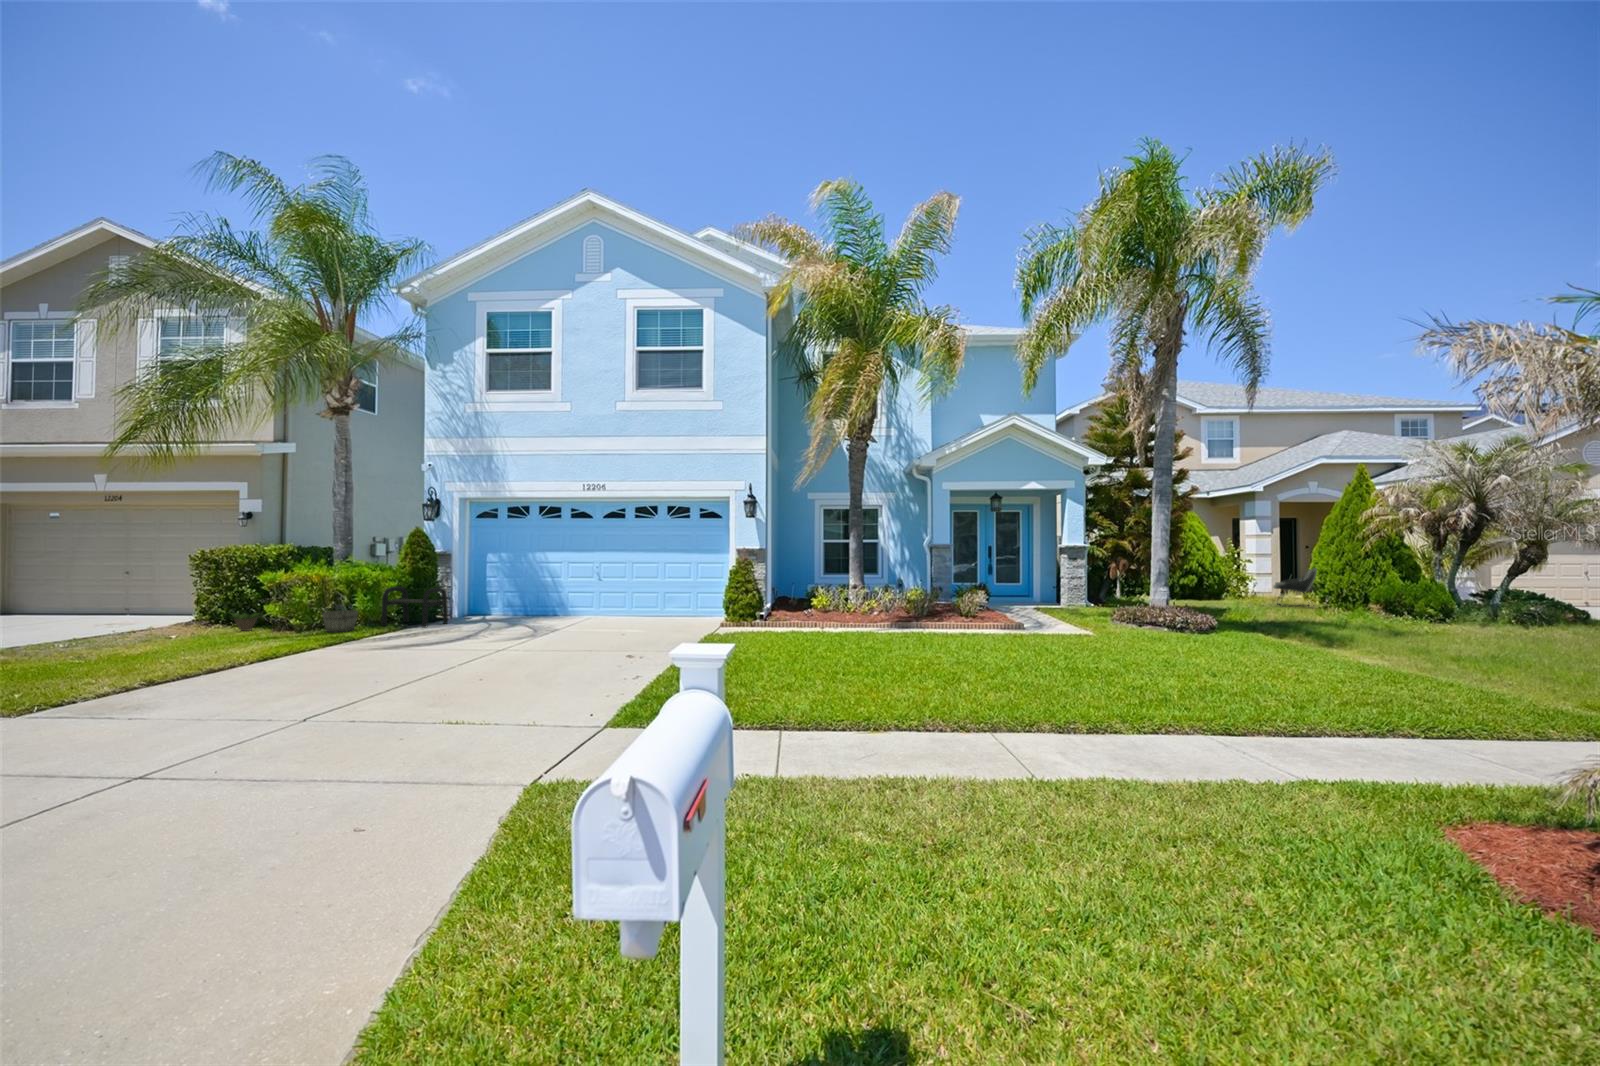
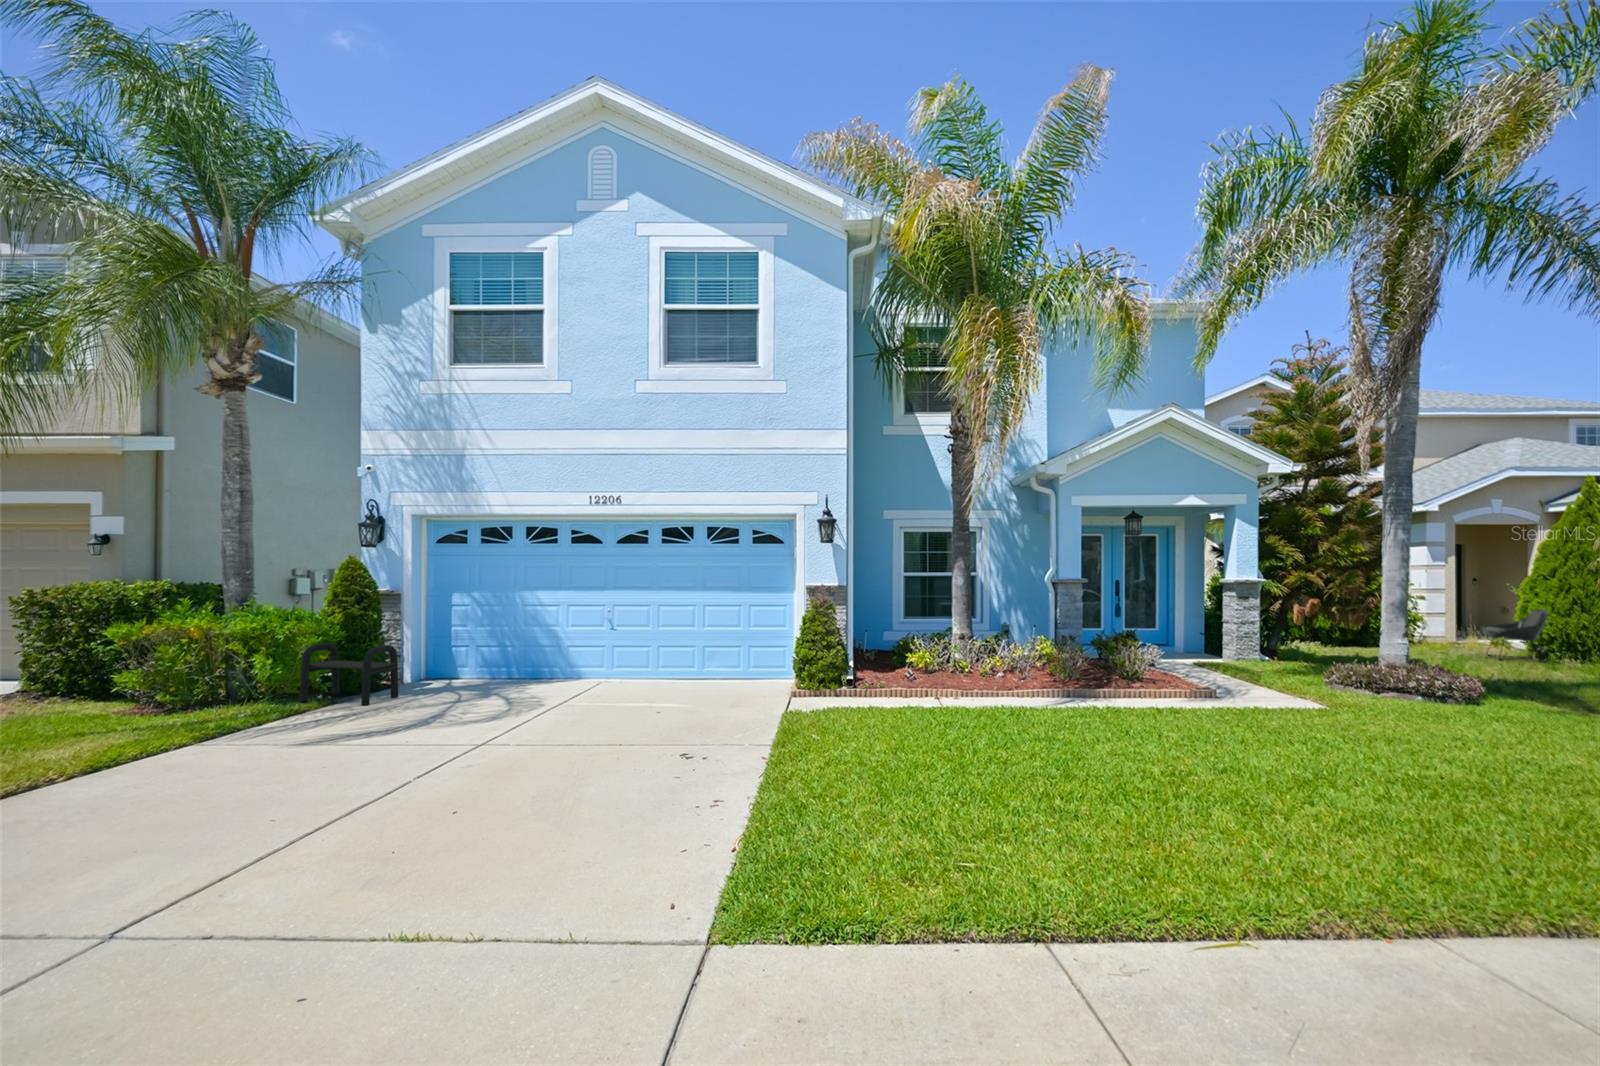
wooden bucket: present [323,610,358,632] -> none [210,674,265,717]
decorative plant: present [231,613,259,631] -> none [61,685,118,715]

